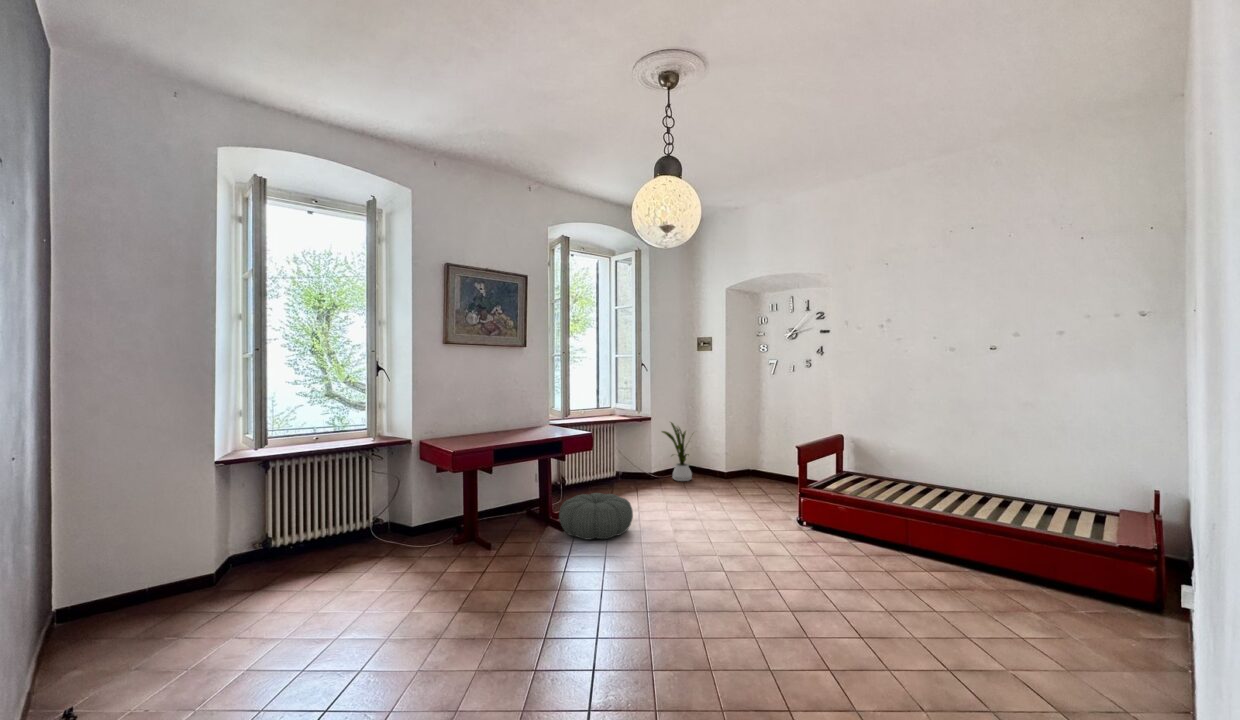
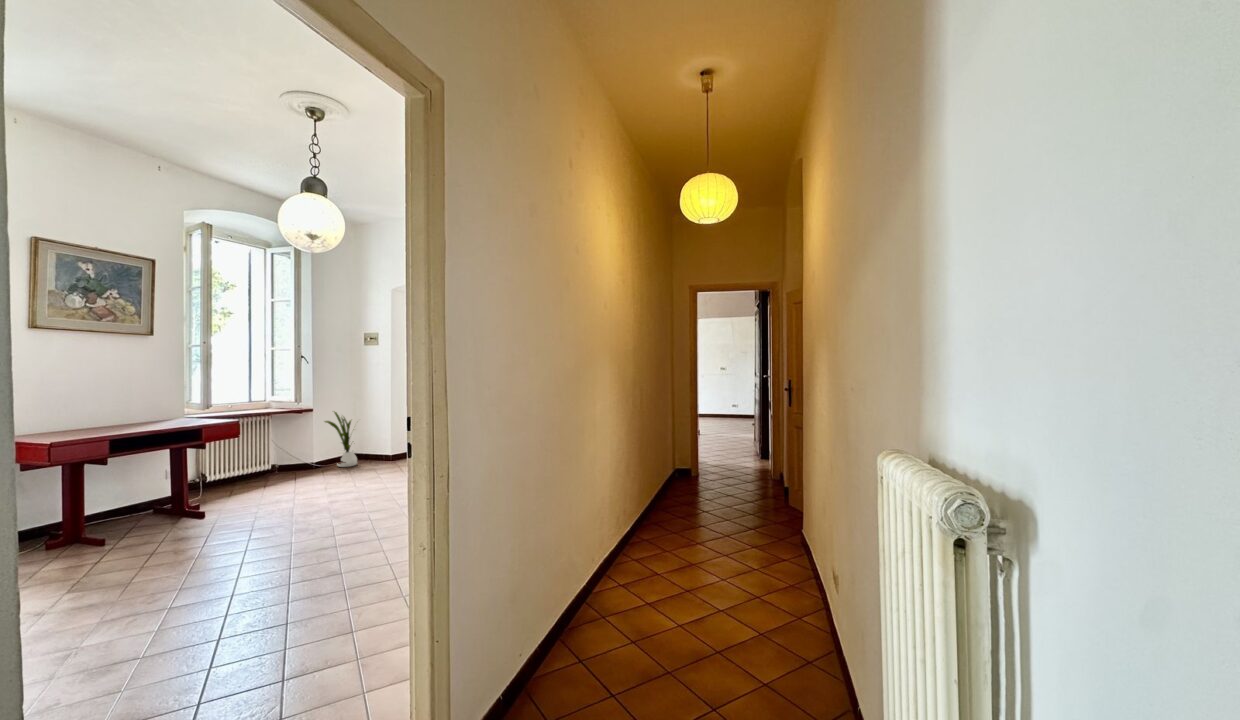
pouf: present [559,493,633,540] -> none [198,475,285,517]

